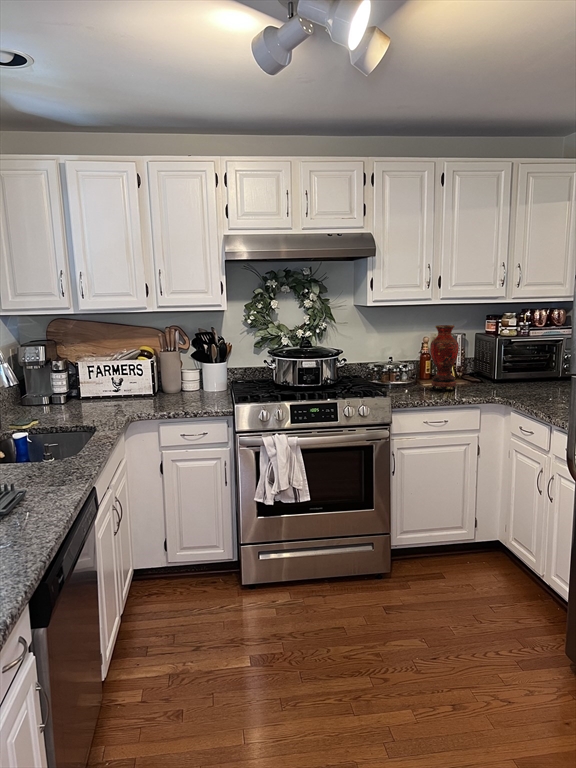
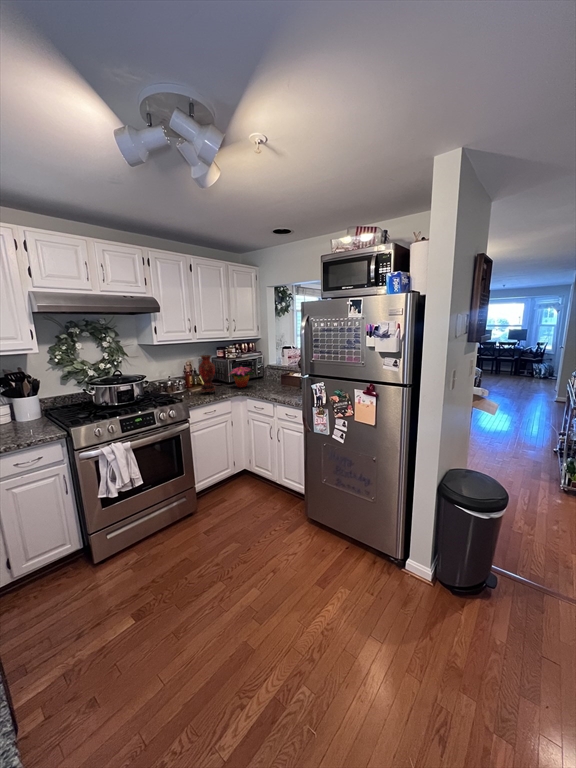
flower arrangement: none [485,350,546,389] -> present [229,367,251,387]

